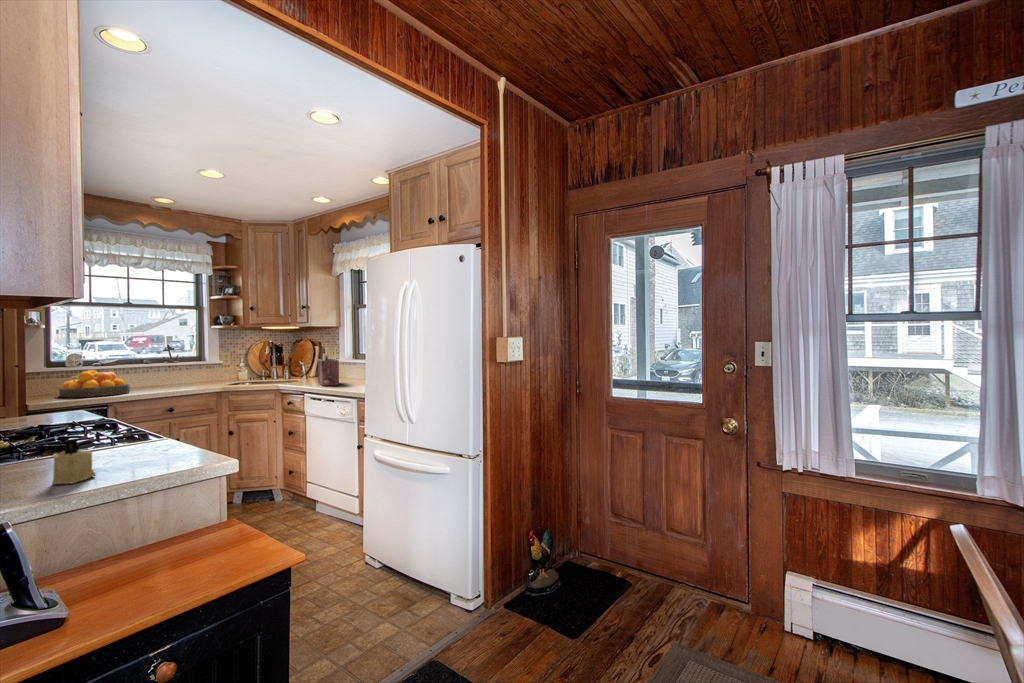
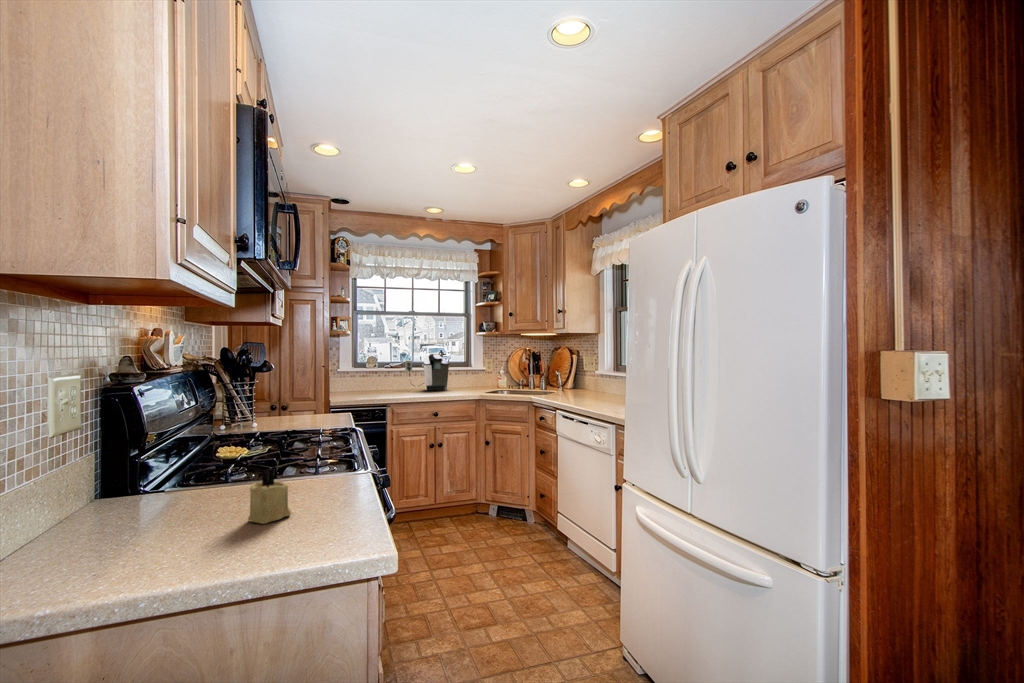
coffee maker: none [122,348,180,386] -> present [405,354,449,391]
toaster: present [318,354,339,386] -> none [574,365,596,402]
fruit bowl: present [59,370,130,397] -> none [356,374,406,398]

